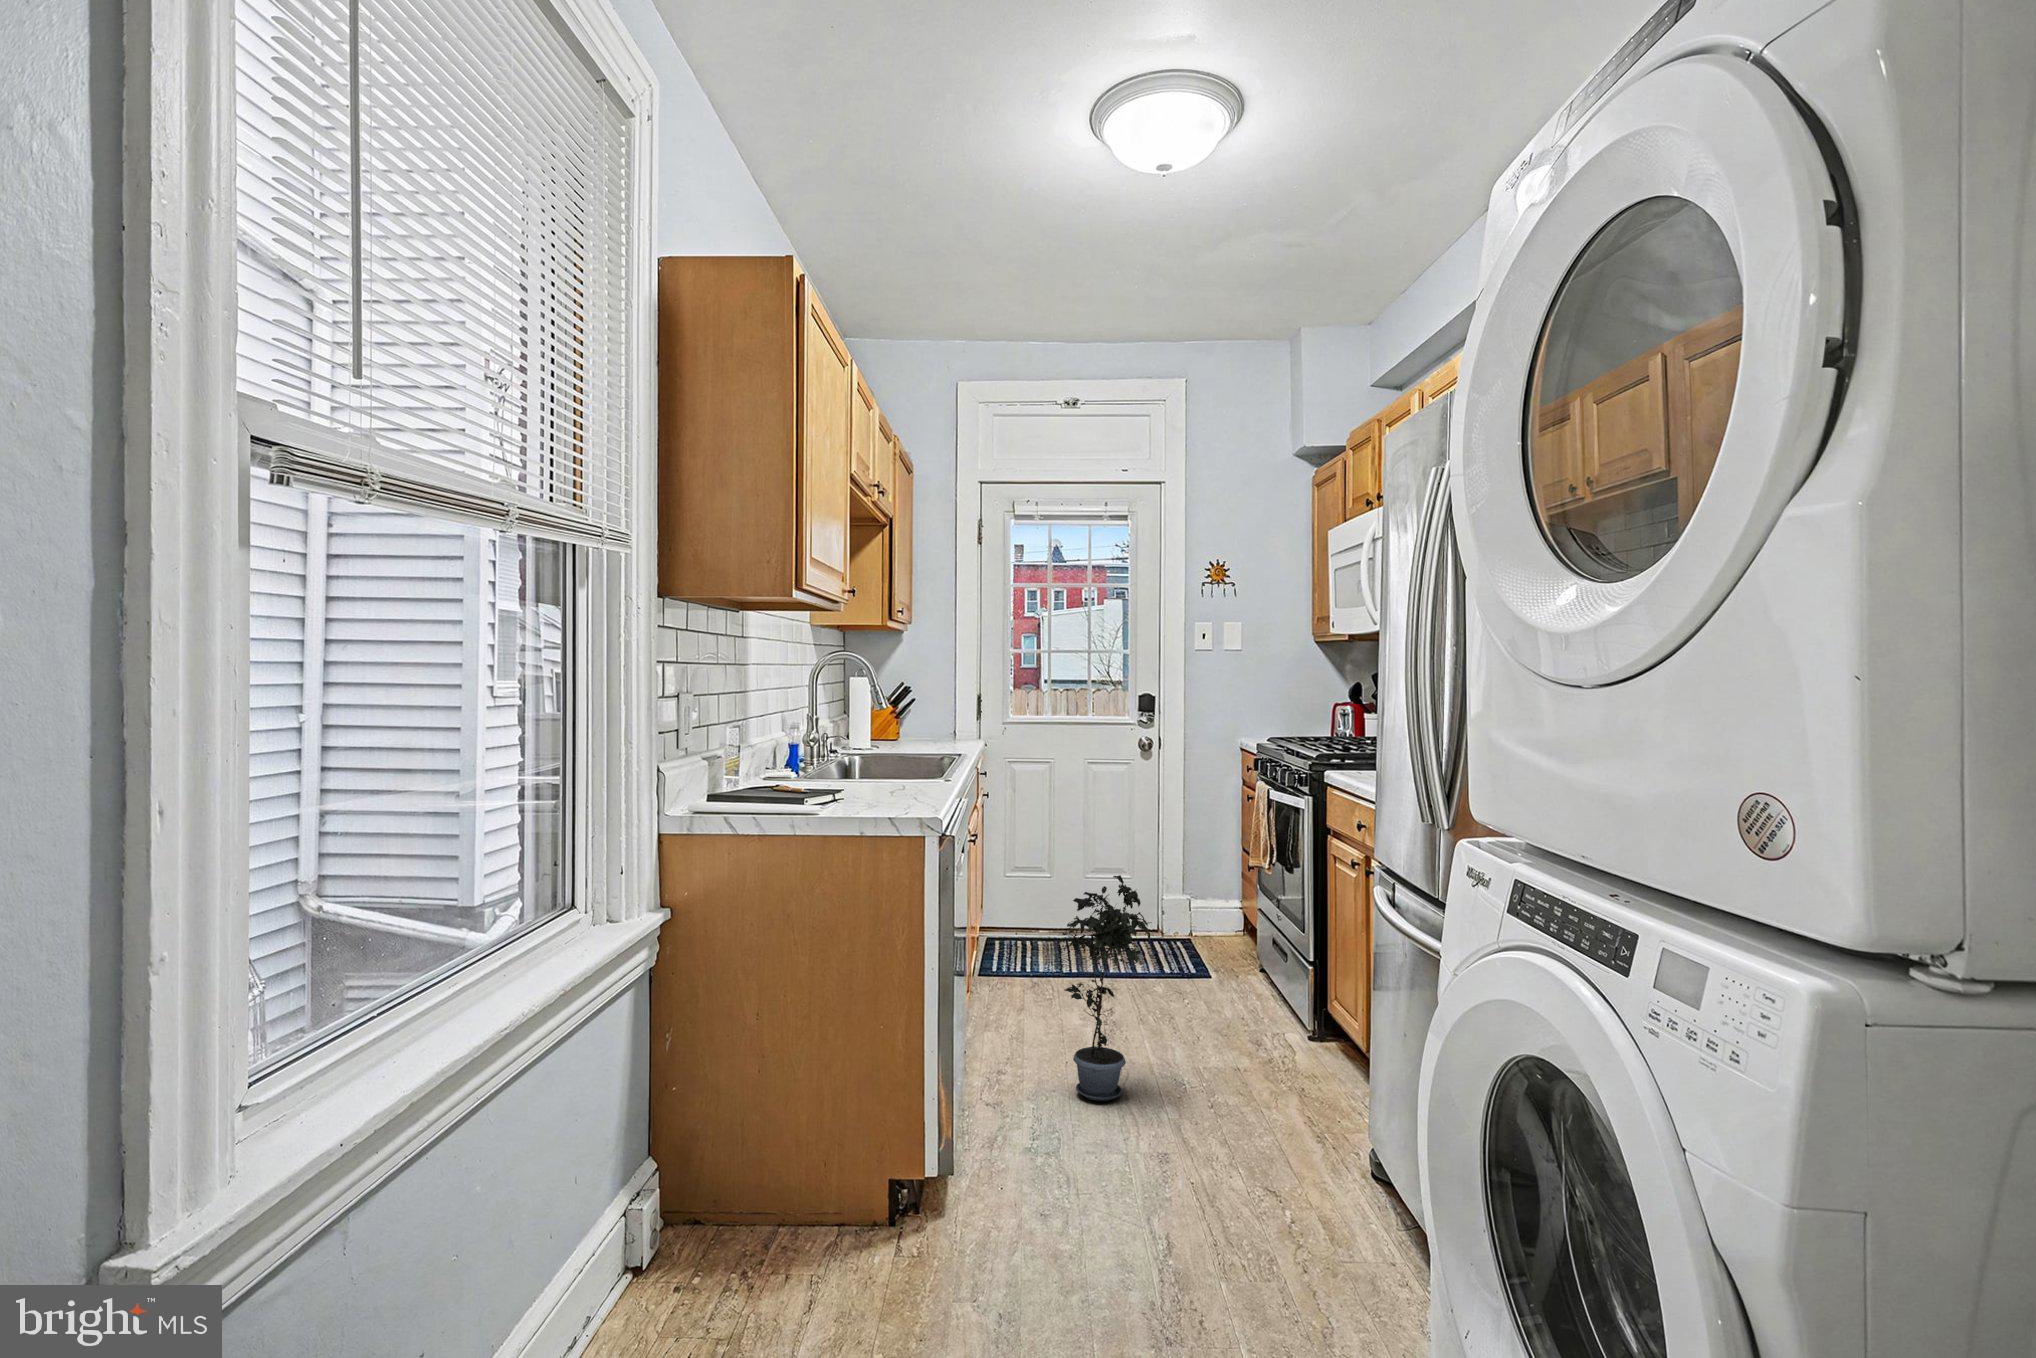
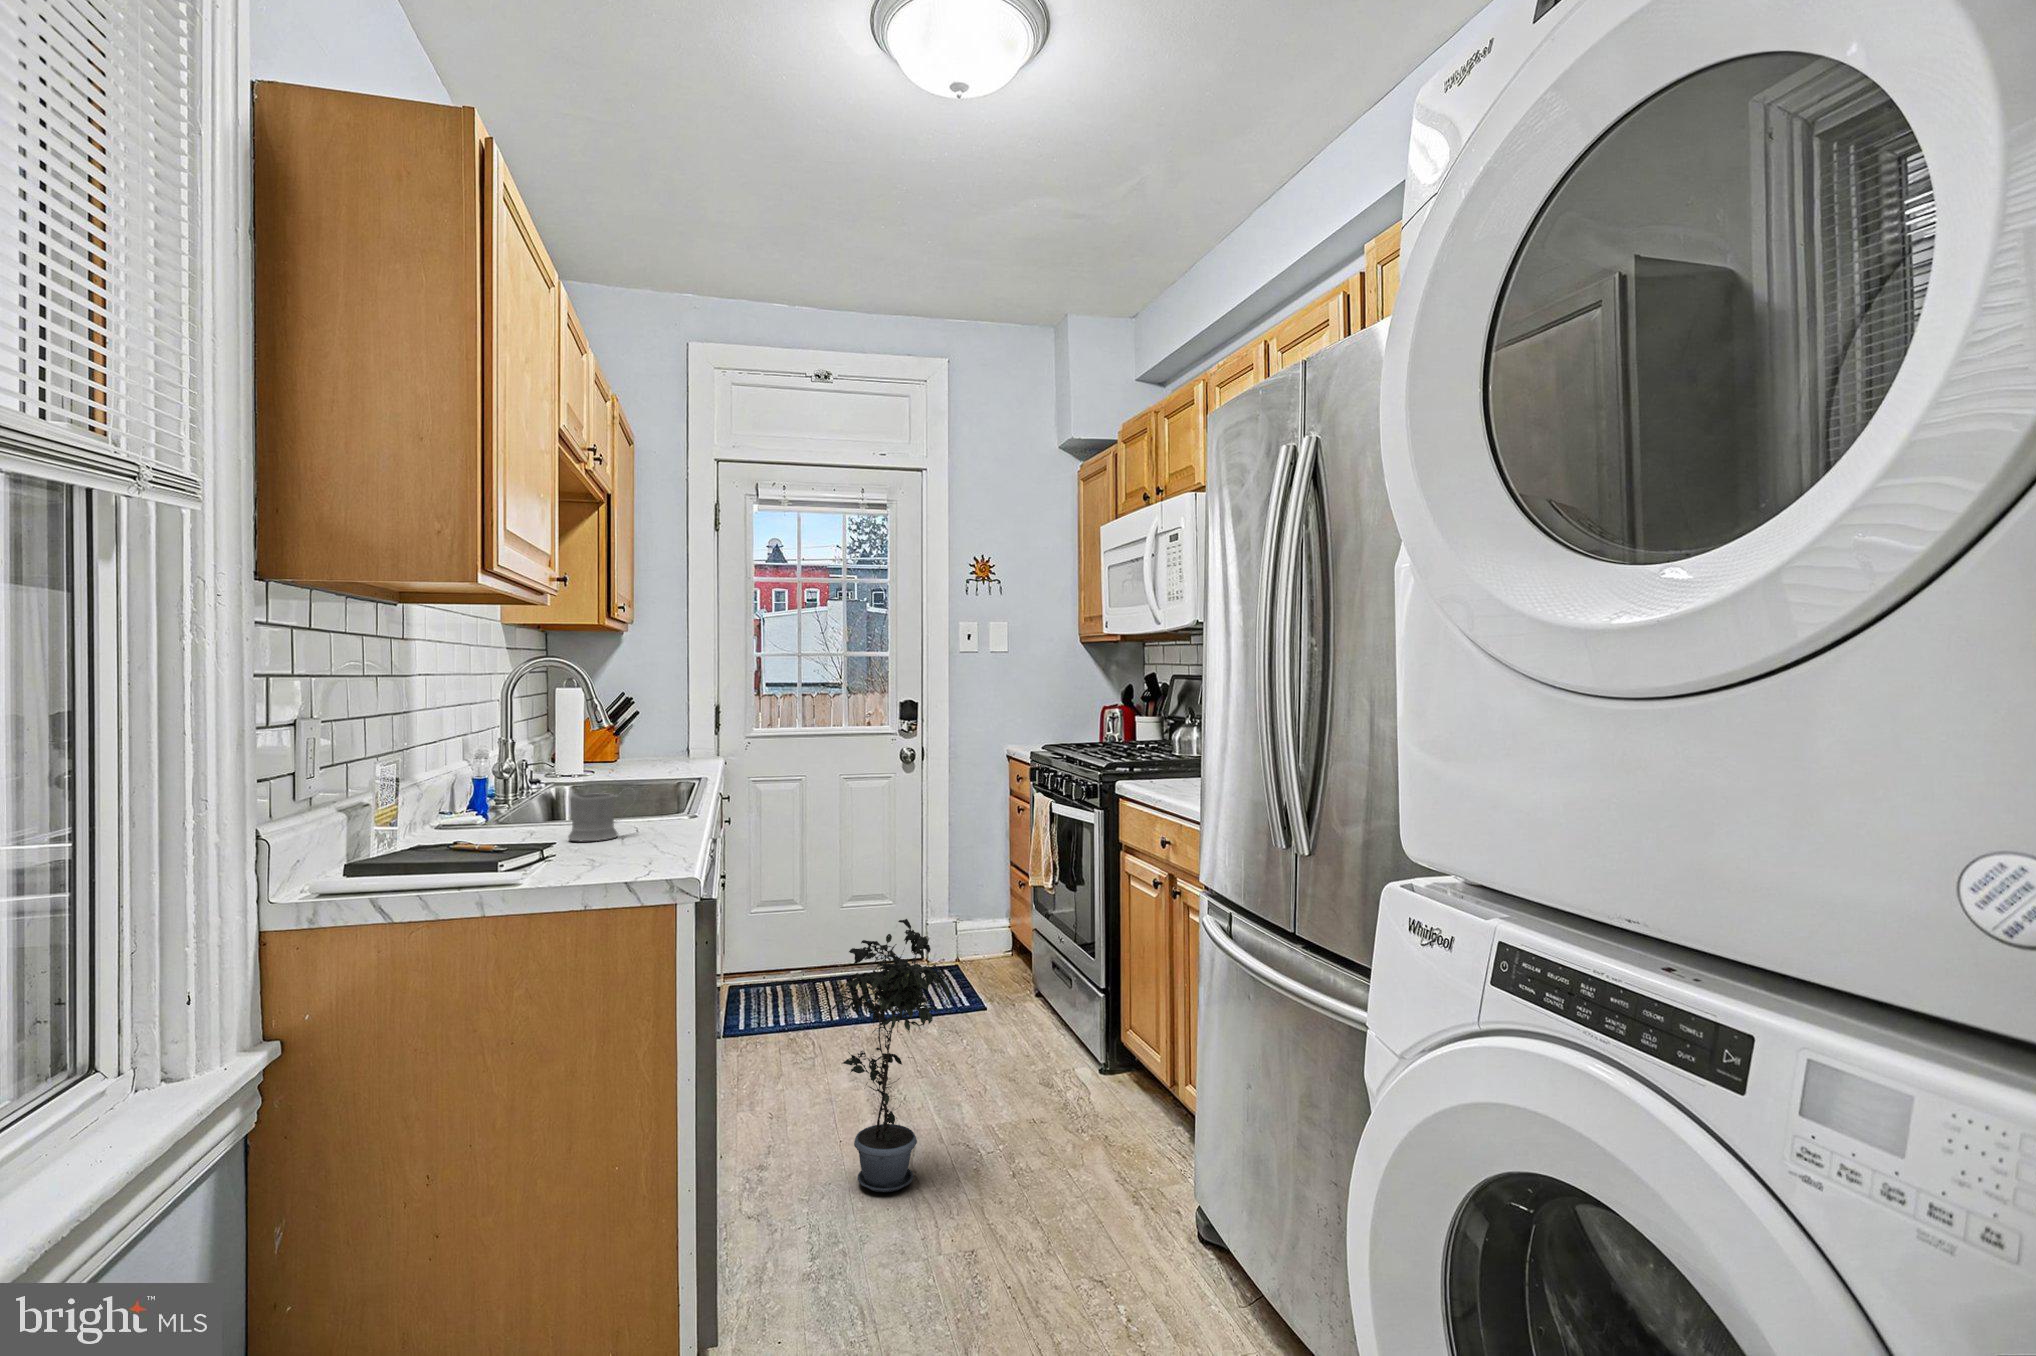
mug: none [855,753,903,792] -> present [568,792,621,841]

